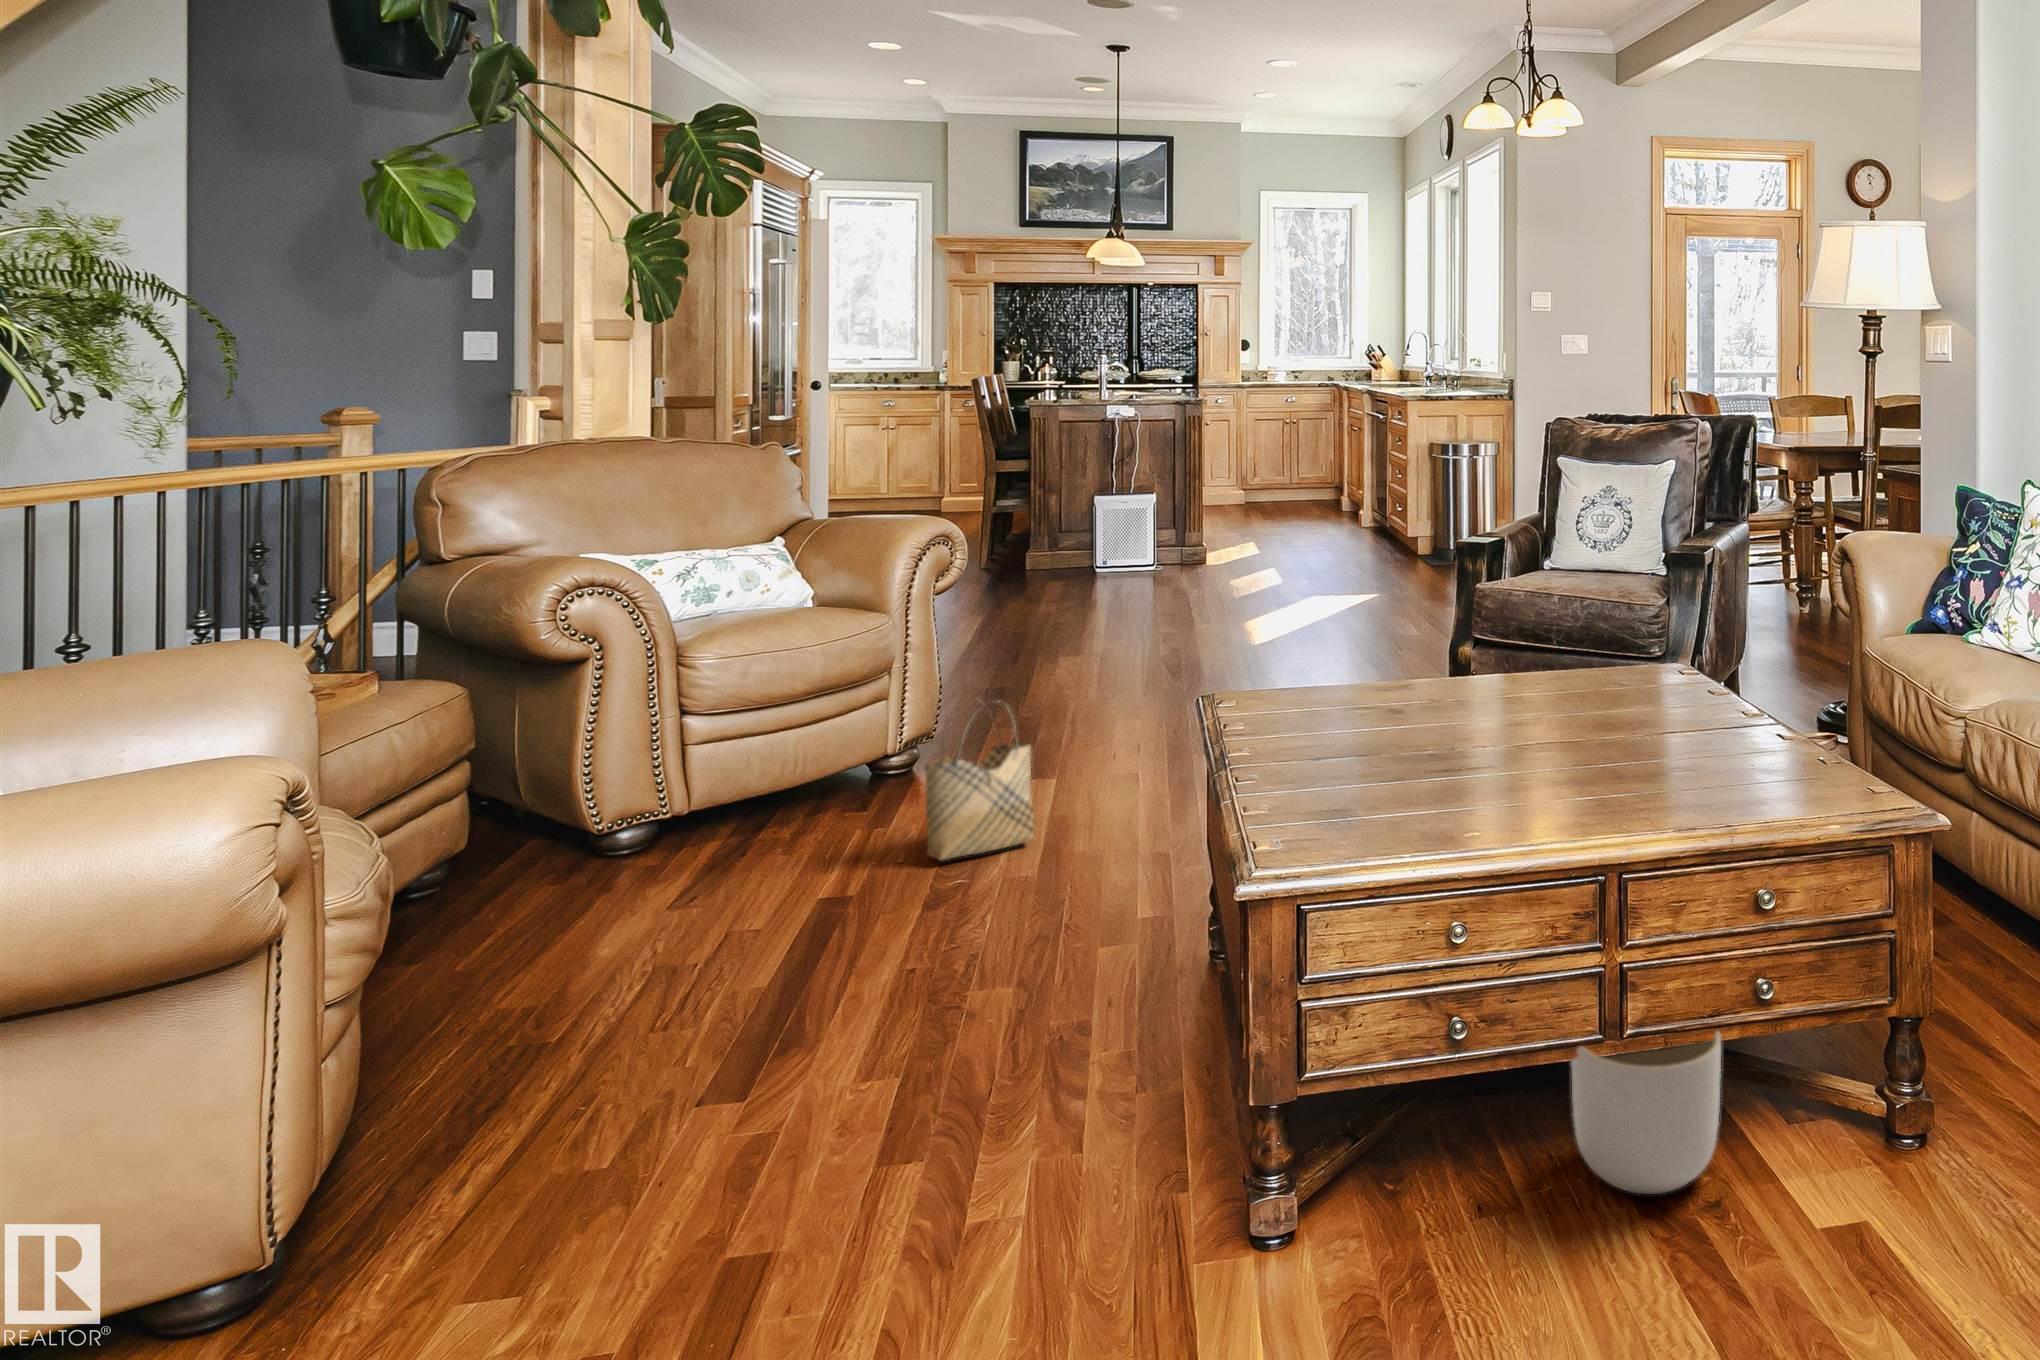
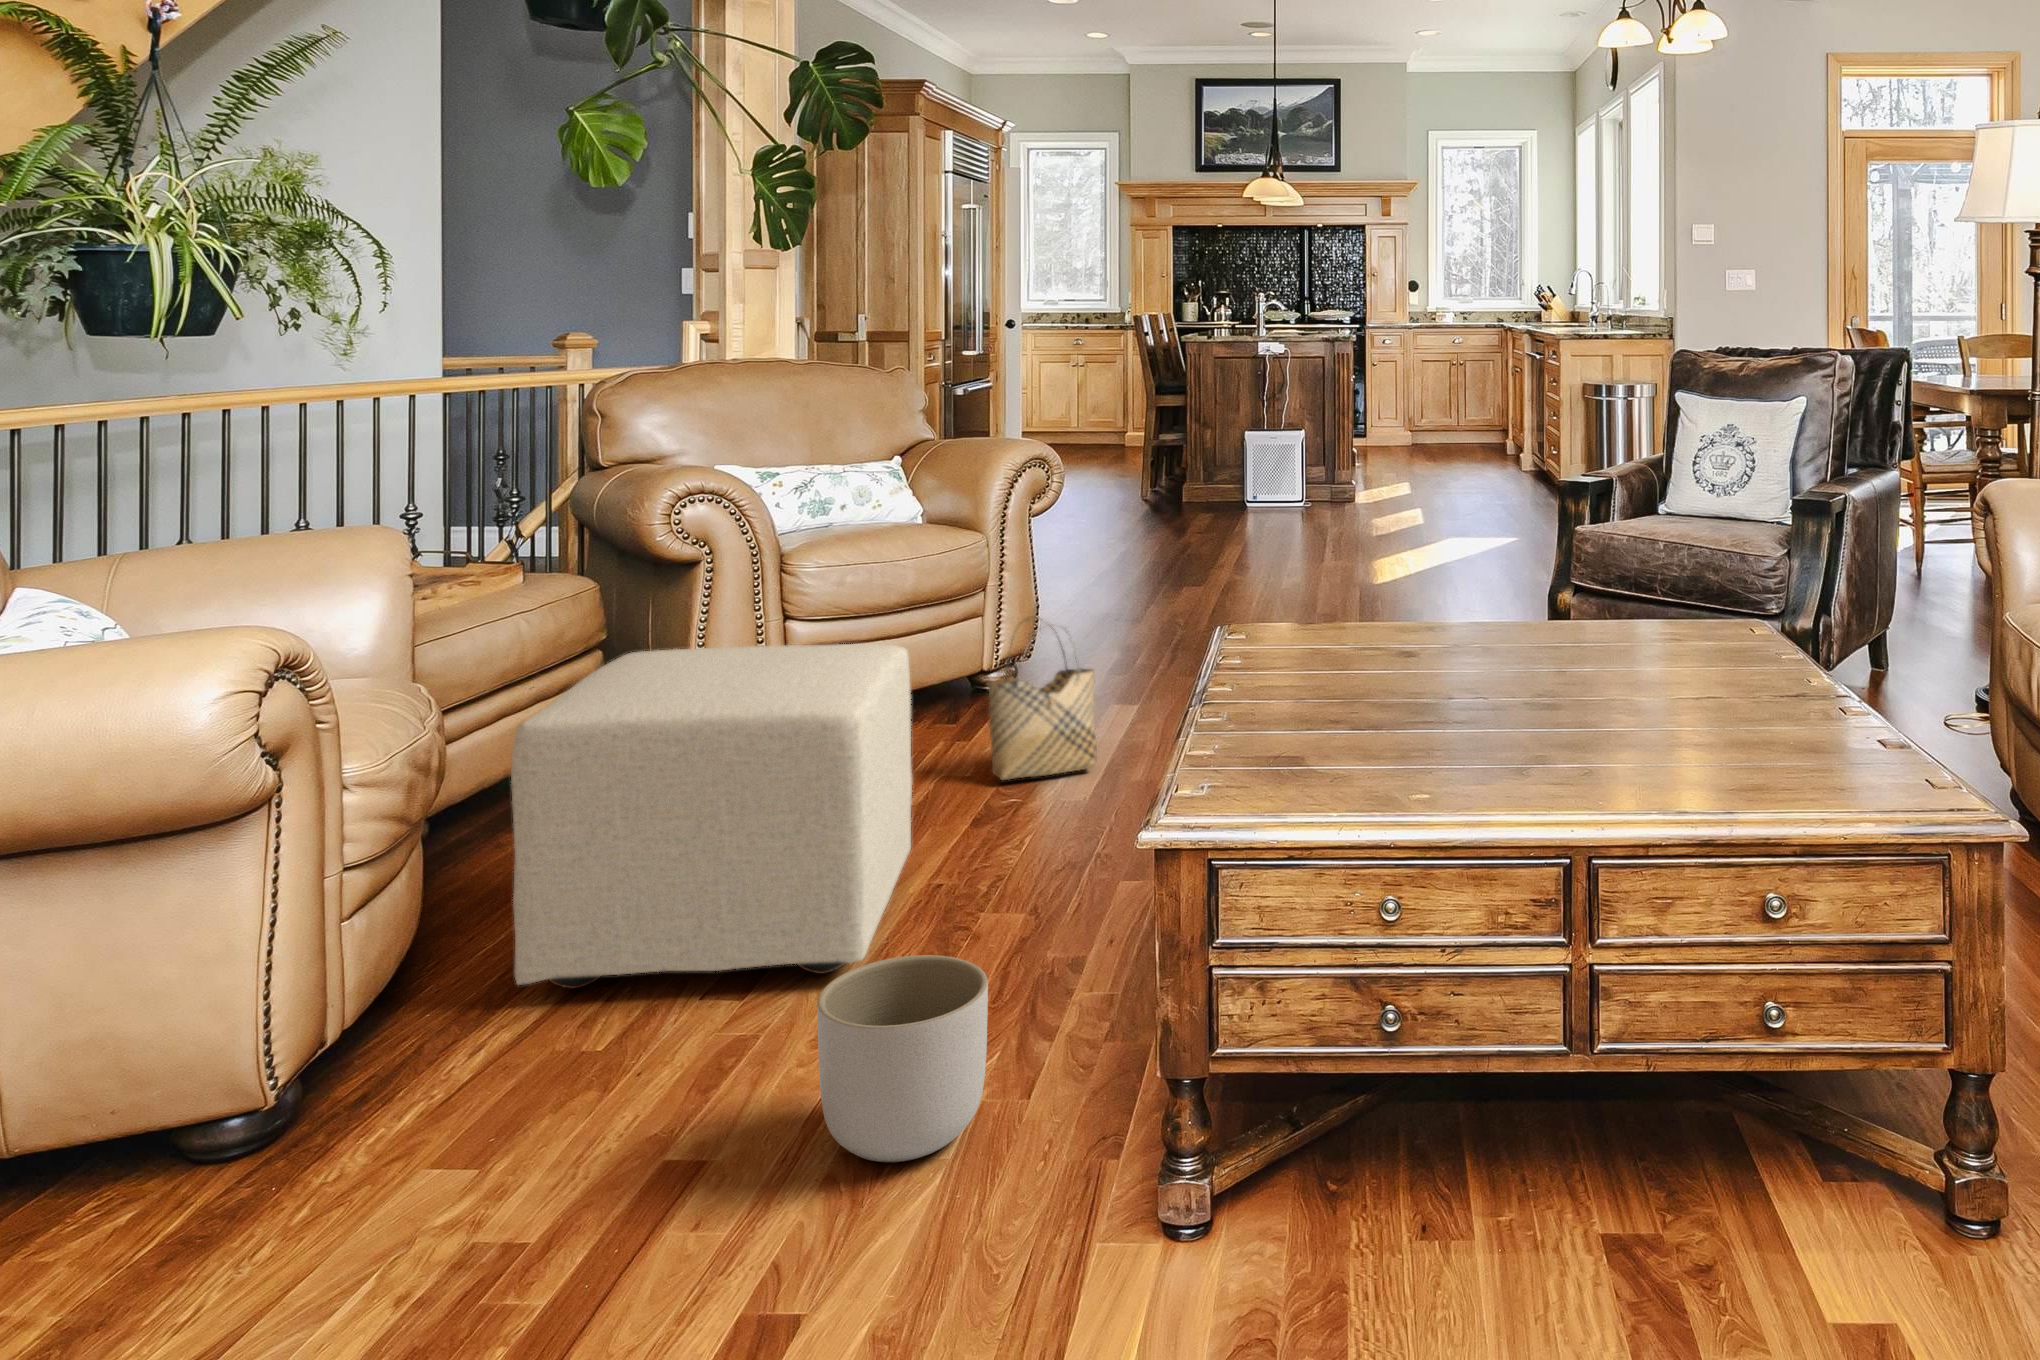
ottoman: none [488,731,877,1111] -> present [511,644,912,989]
planter: present [1572,1032,1721,1194] -> present [817,955,988,1162]

